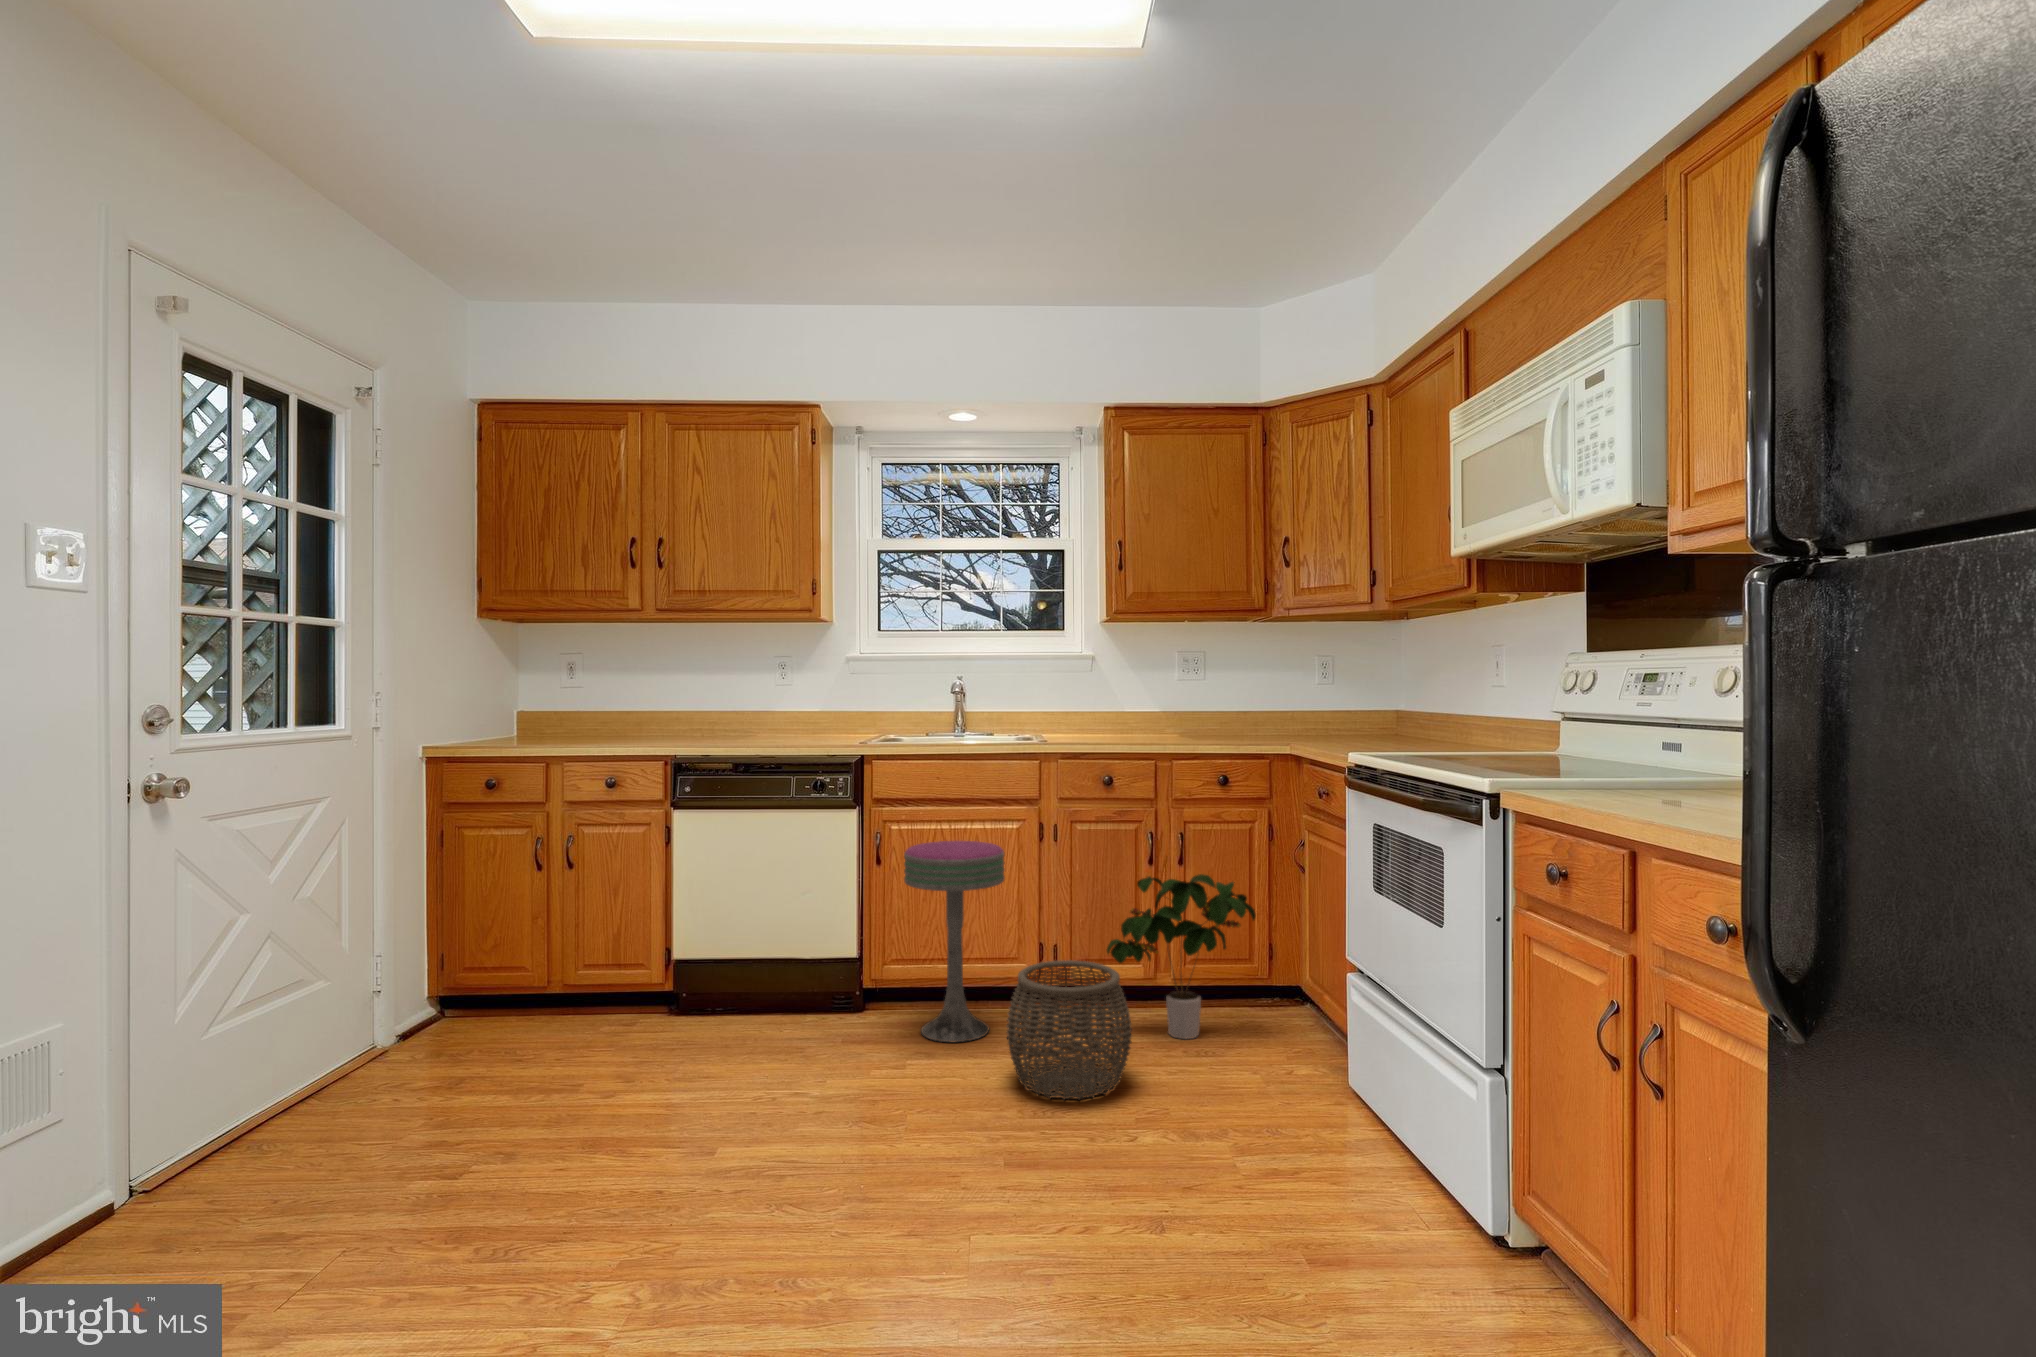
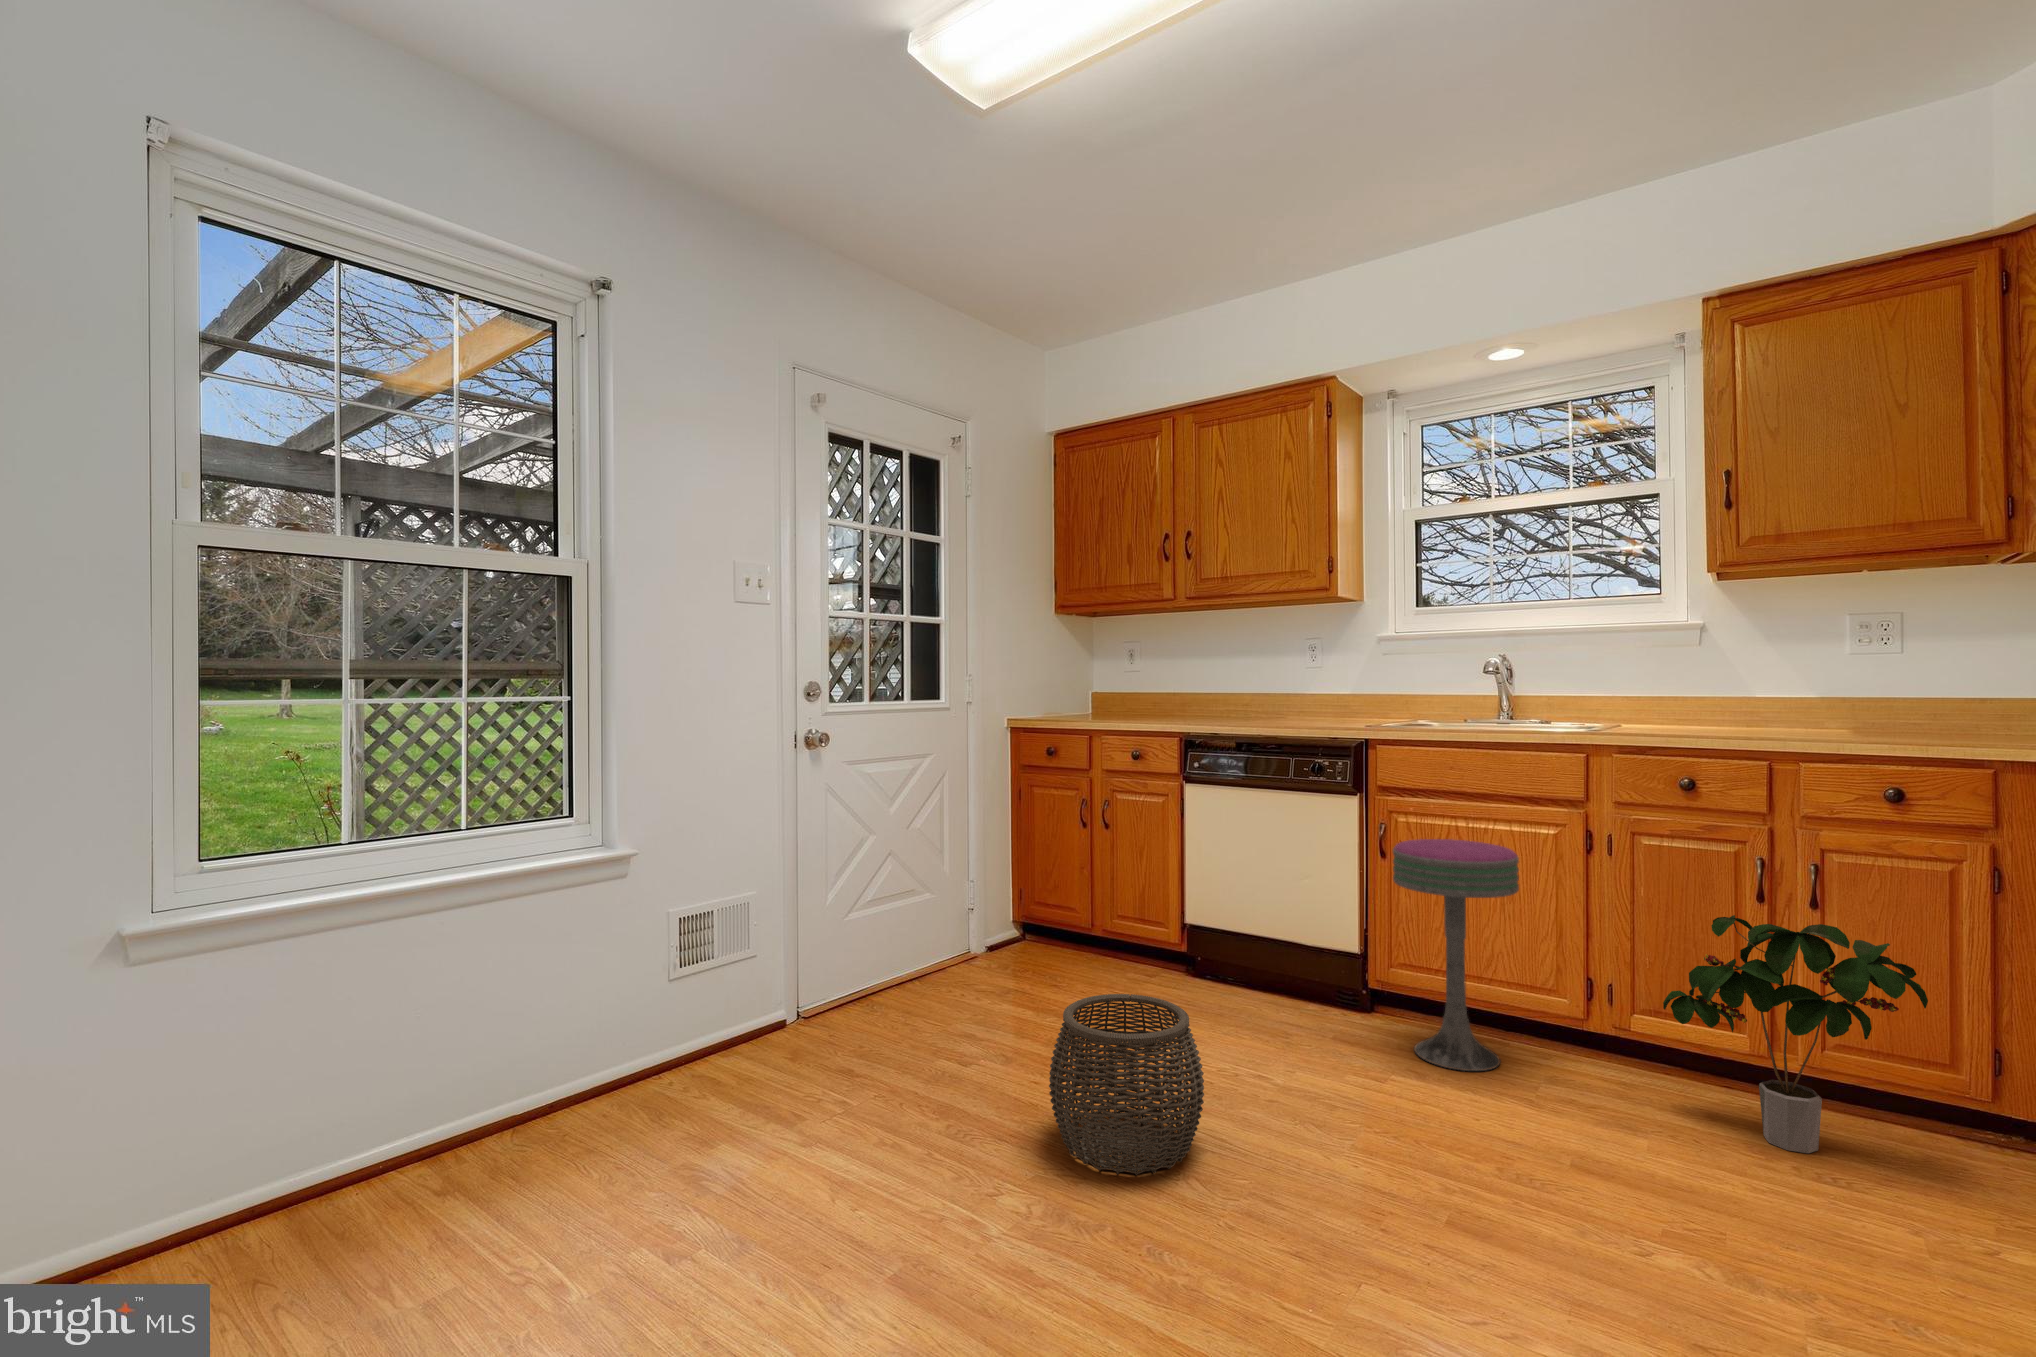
woven basket: present [1006,960,1132,1099] -> present [1049,994,1204,1175]

